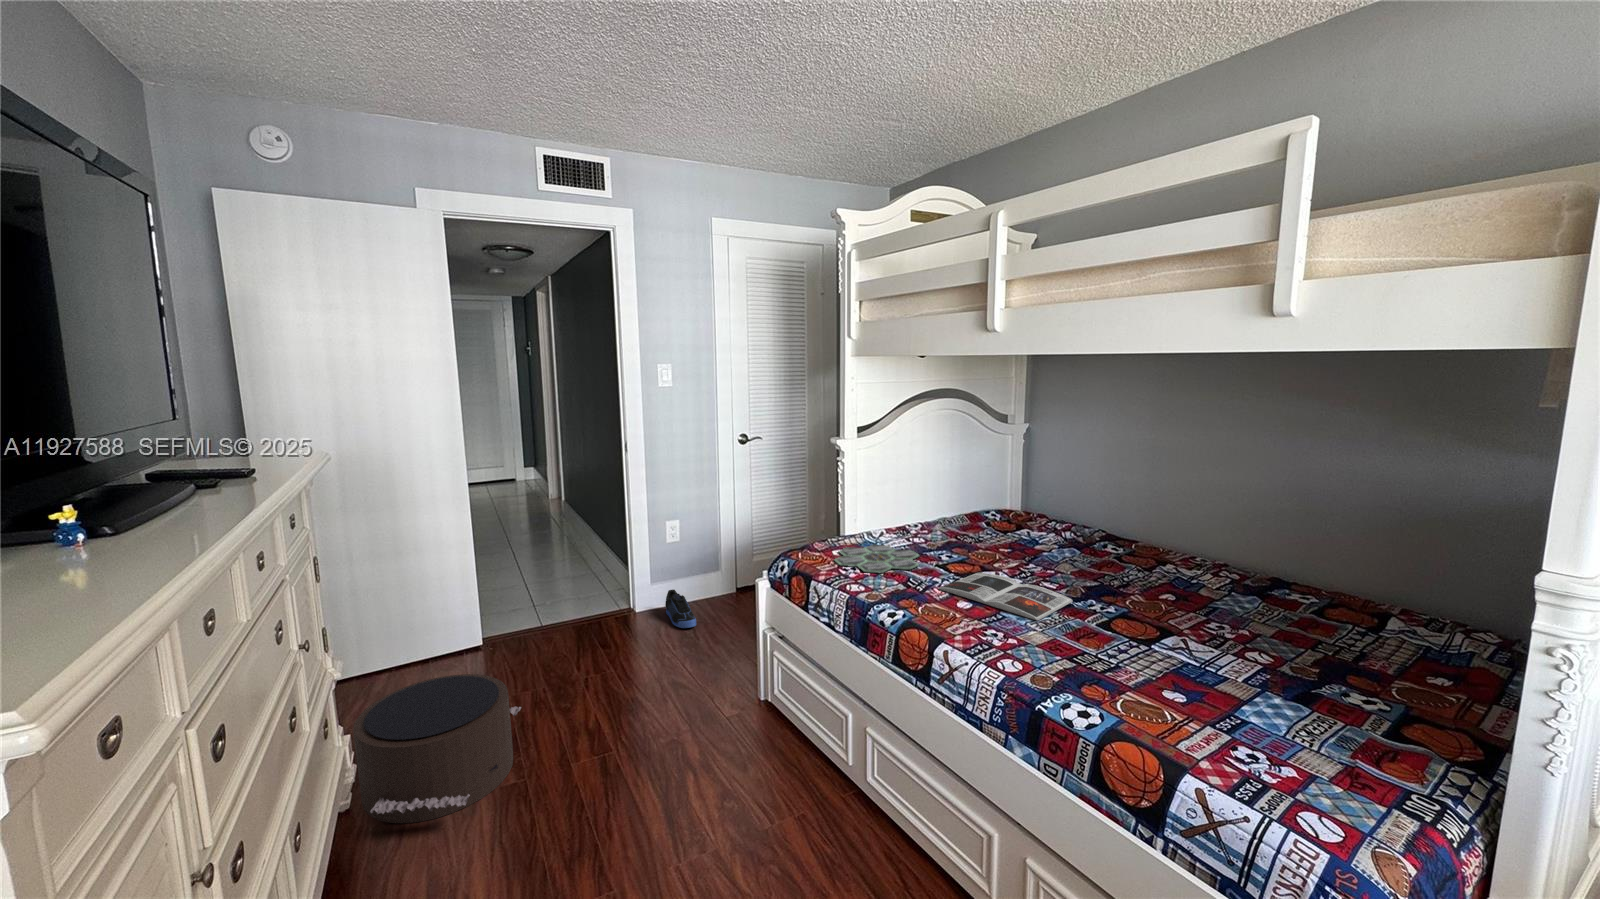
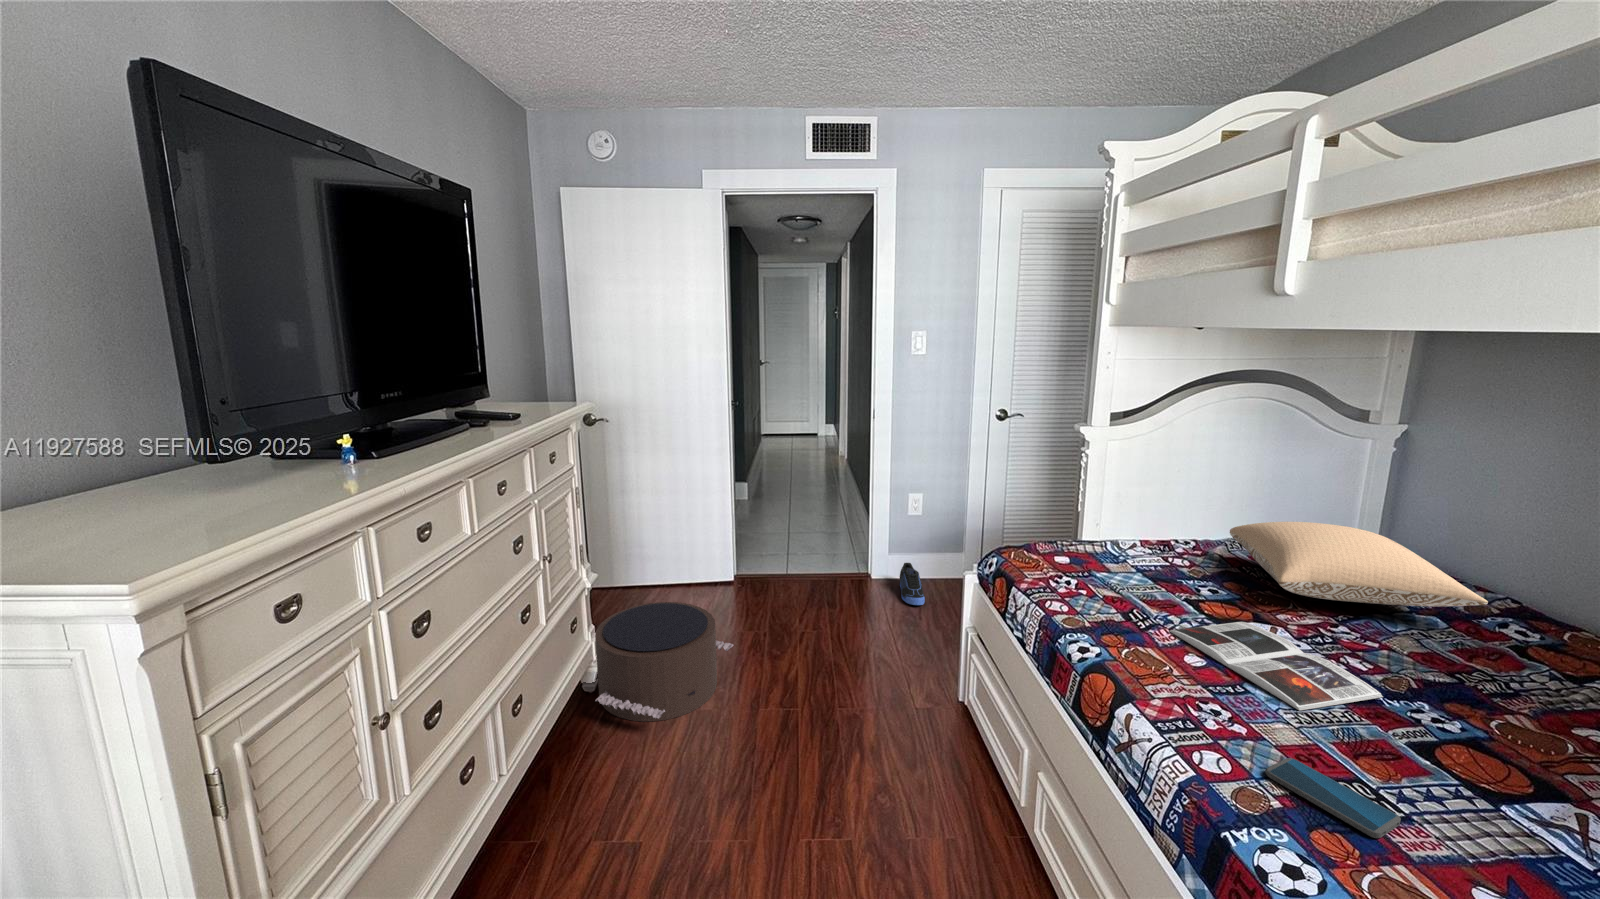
pillow: none [944,497,1099,548] -> present [1230,522,1488,606]
board game: present [834,544,919,574] -> none [1050,555,1169,599]
smartphone: none [1042,649,1118,682] -> present [1266,758,1401,838]

